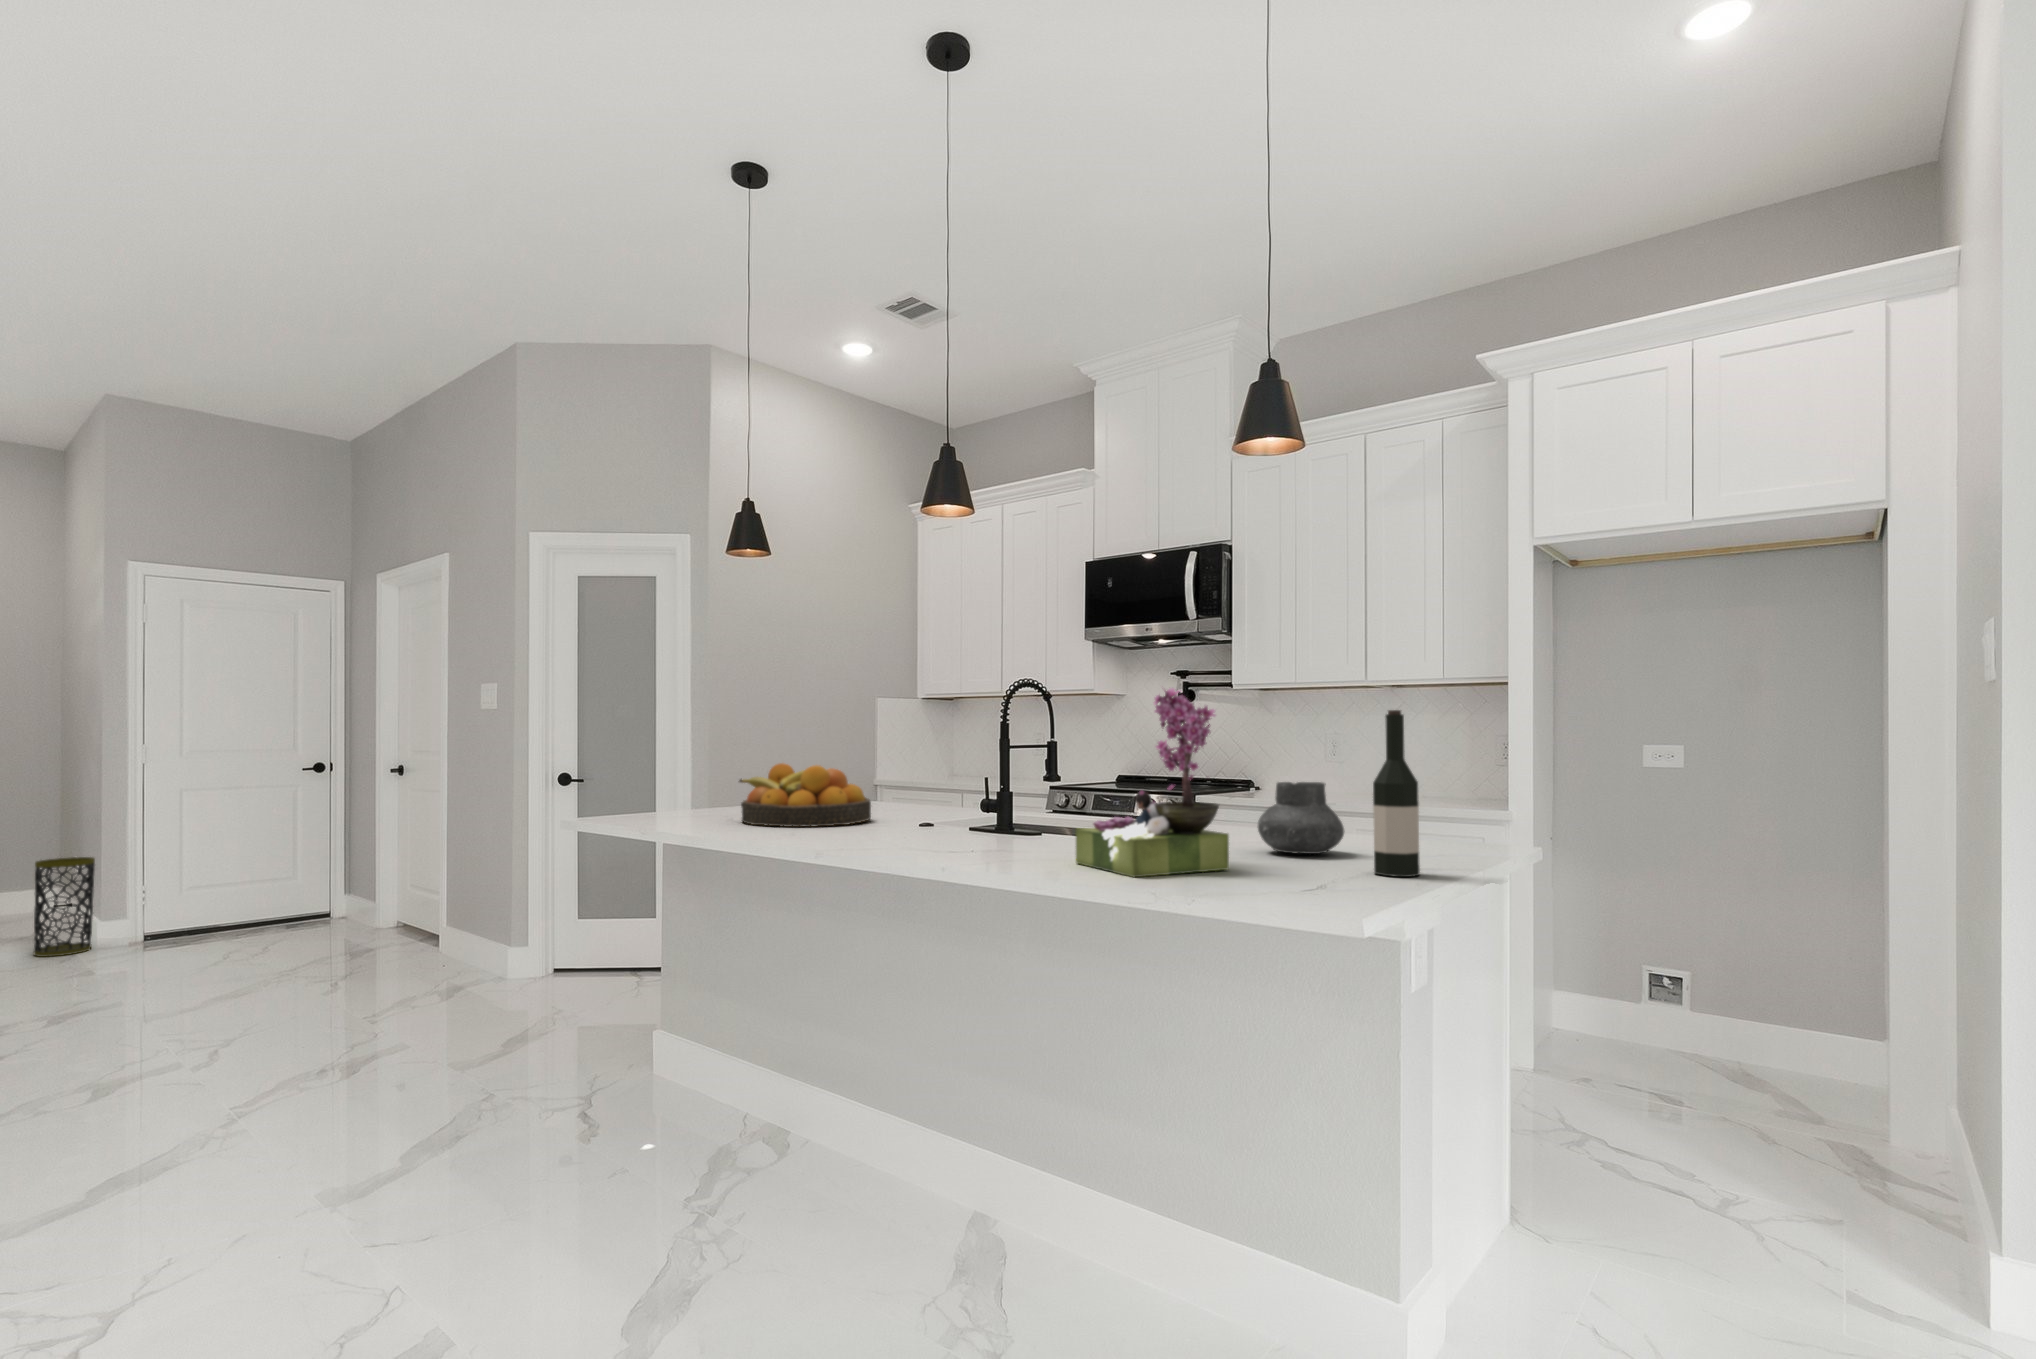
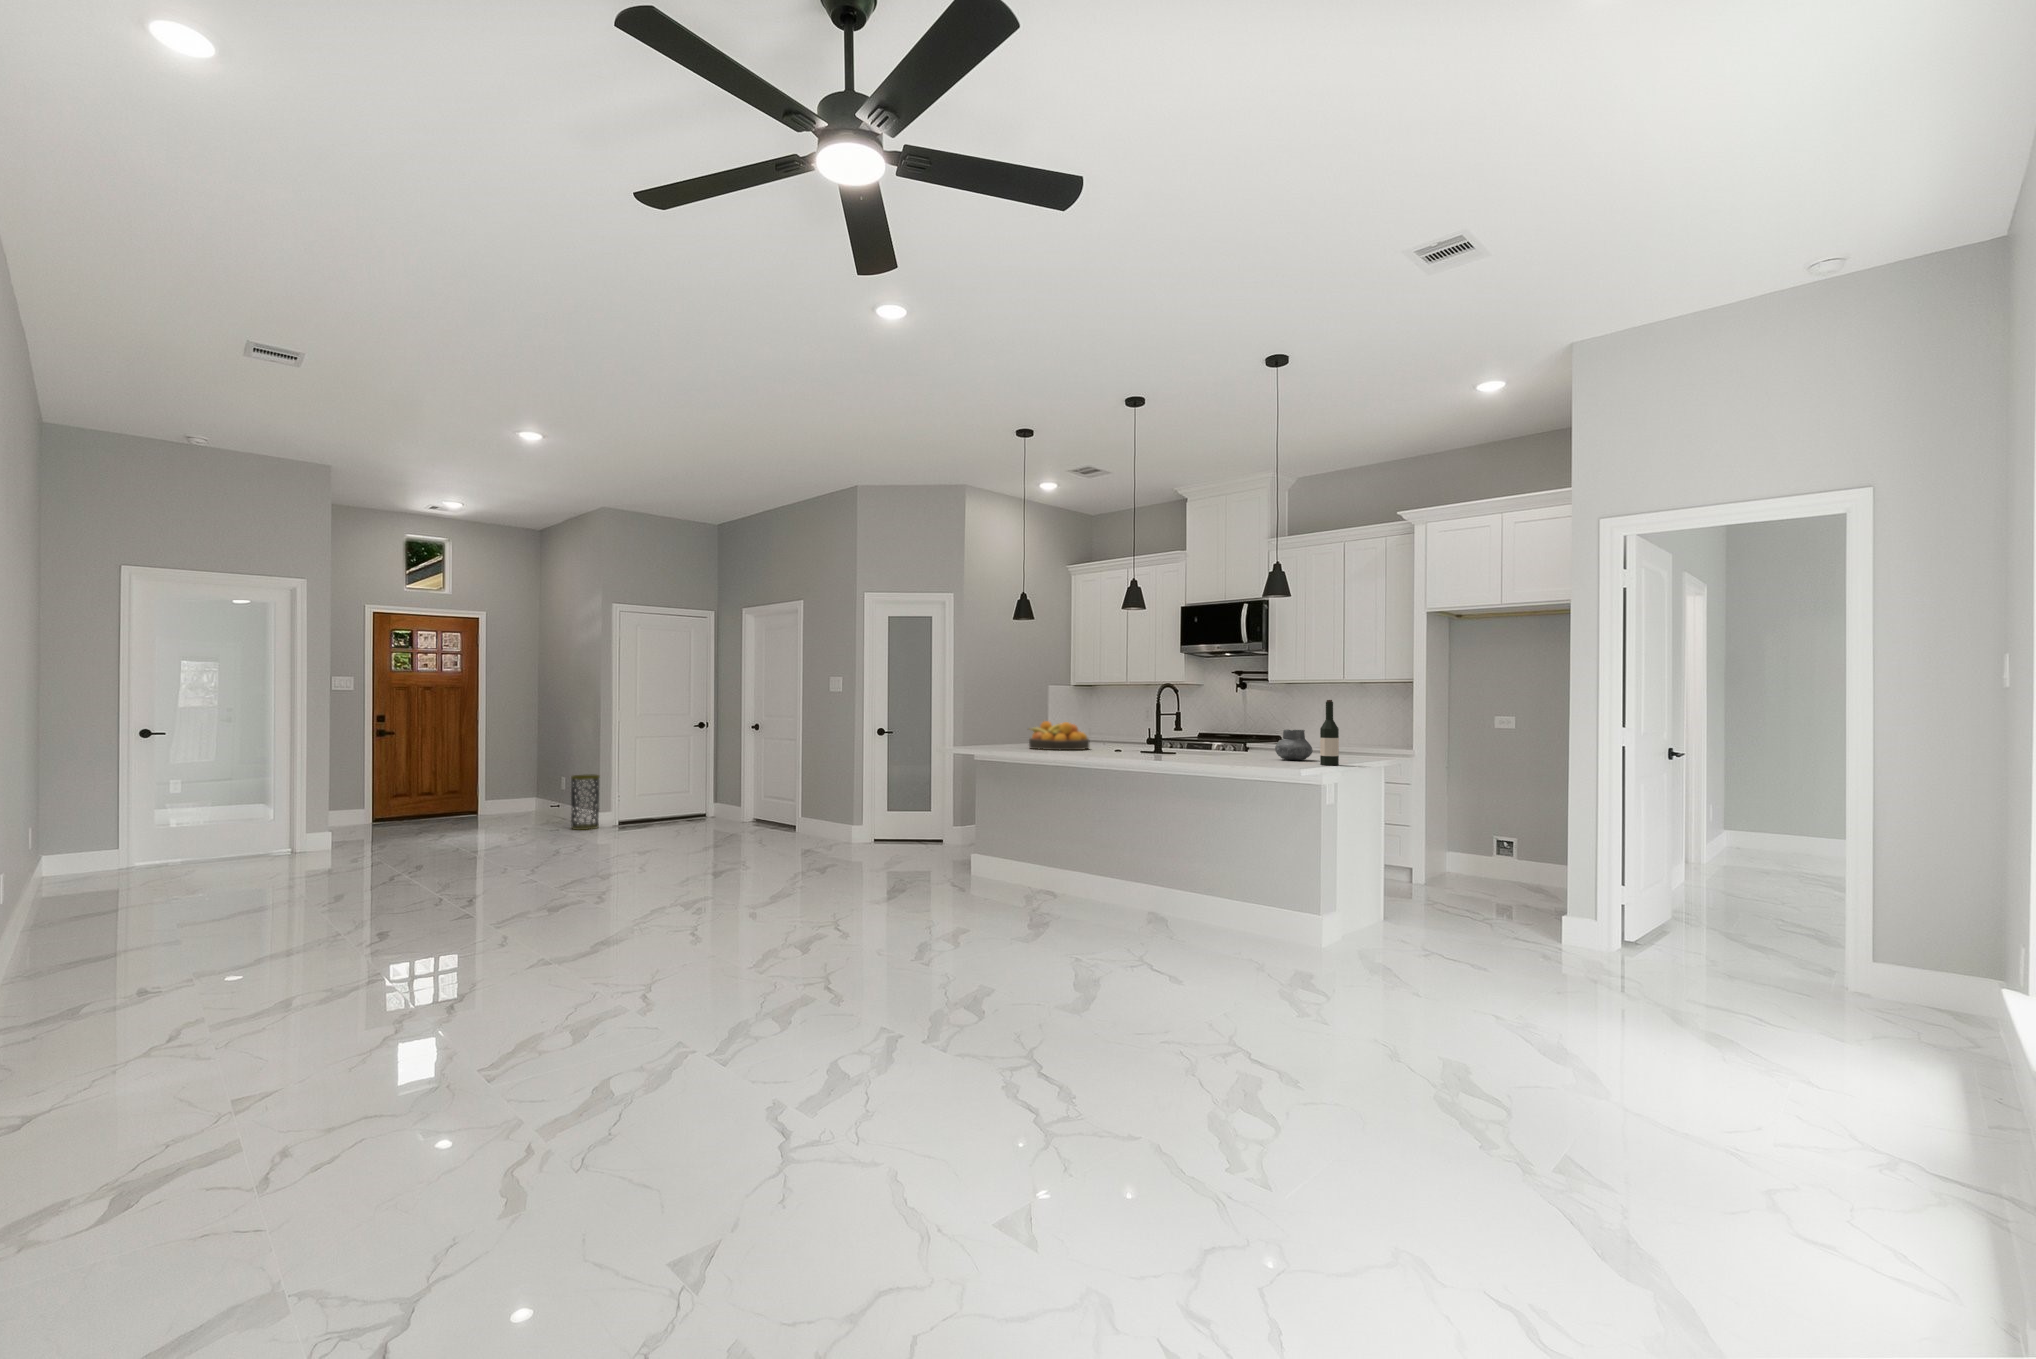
flower arrangement: present [1076,688,1229,877] -> none [1199,688,1262,764]

